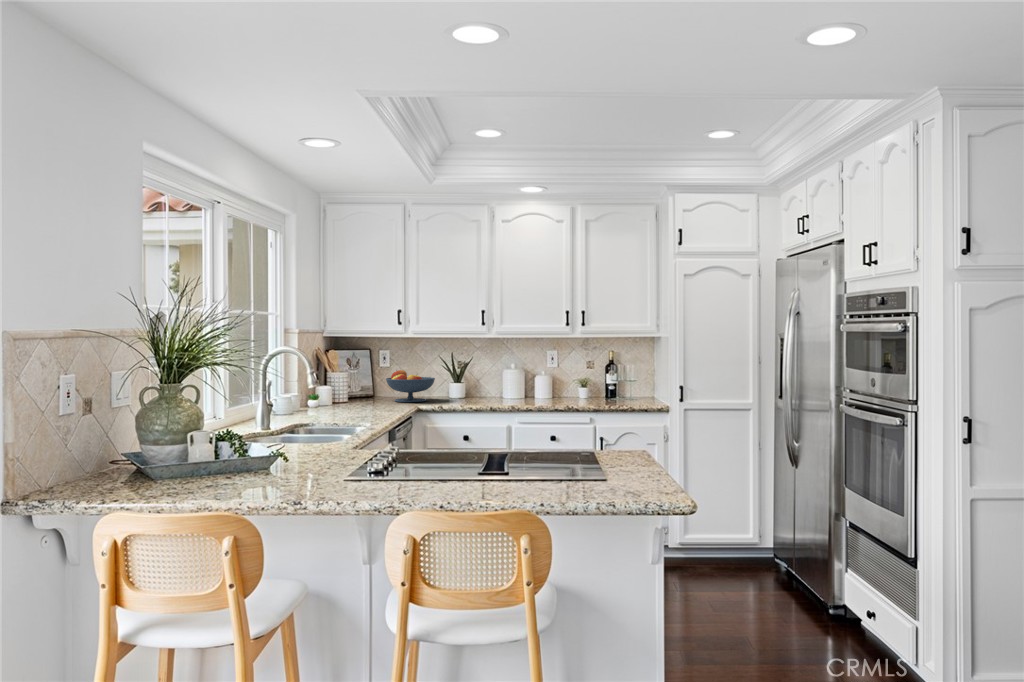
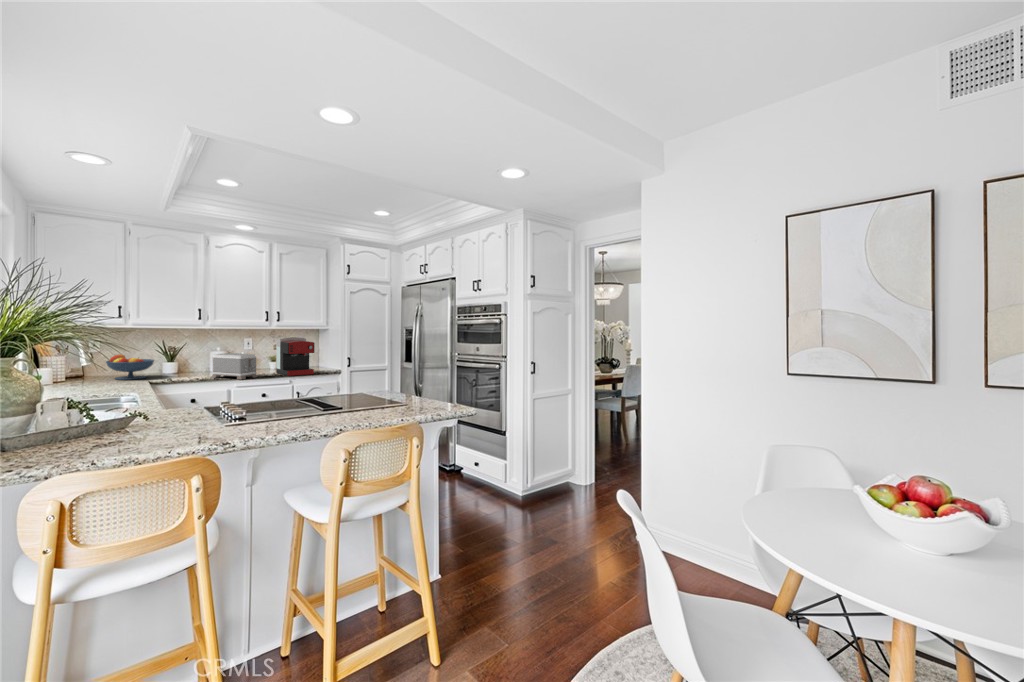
coffee maker: none [581,350,630,407] -> present [276,337,314,376]
toaster: none [494,371,549,409] -> present [211,353,257,379]

